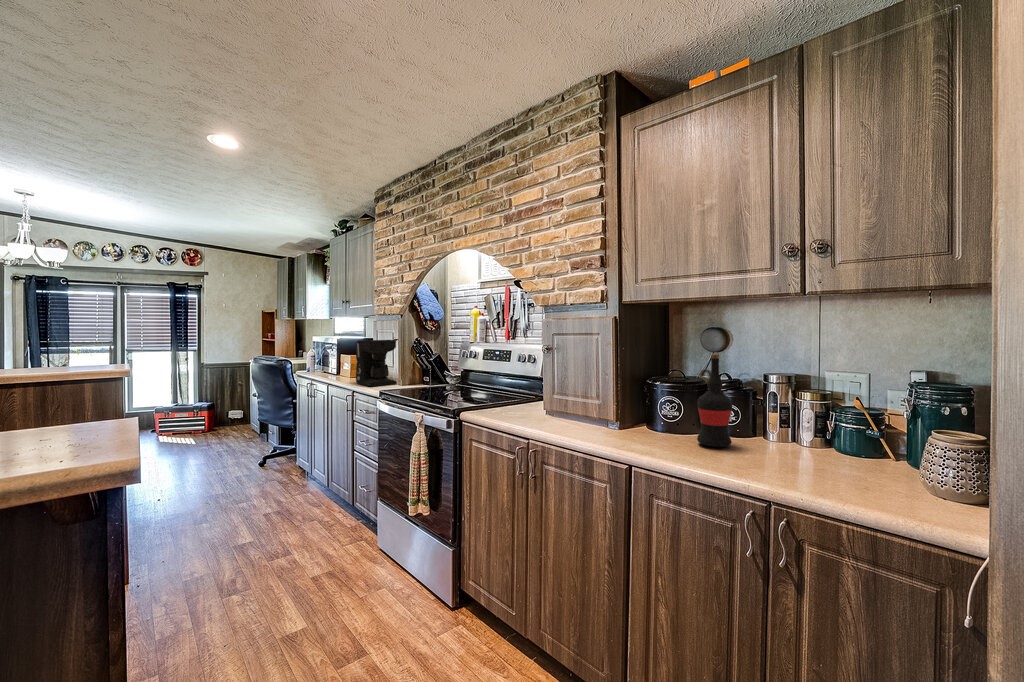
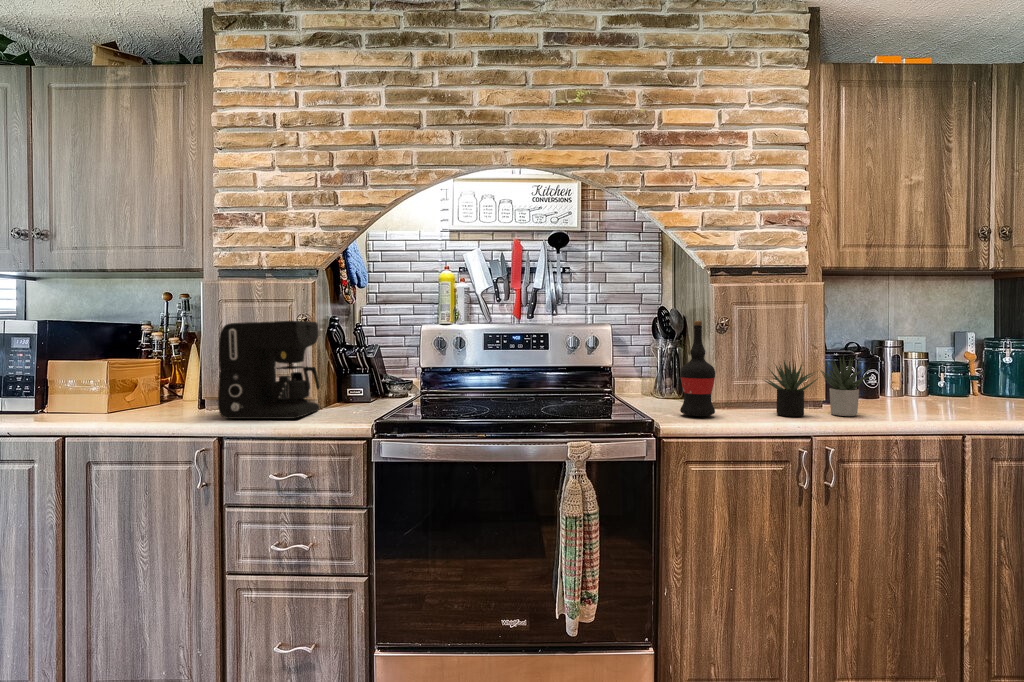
wine bottle: present [697,354,732,447] -> present [680,321,715,416]
succulent plant: none [527,378,600,431] -> present [764,356,870,417]

